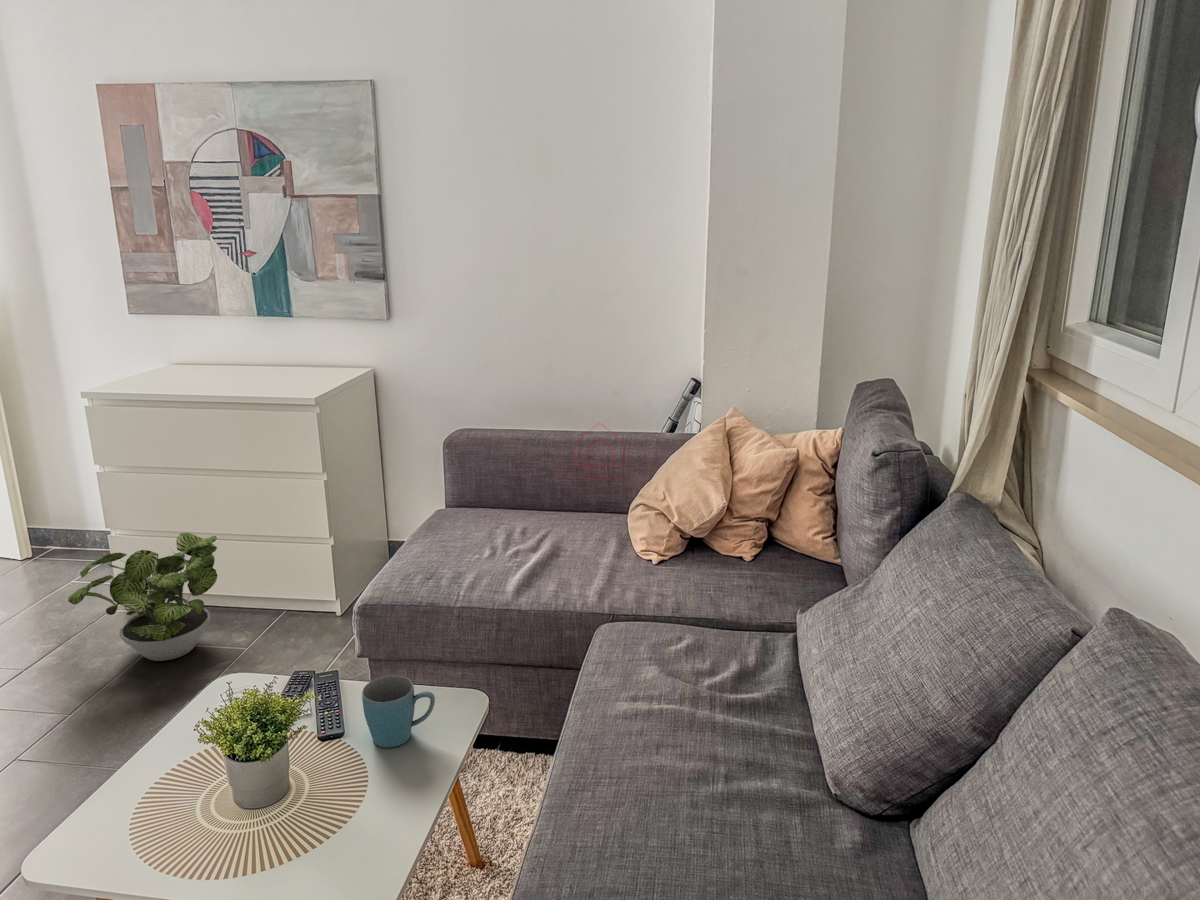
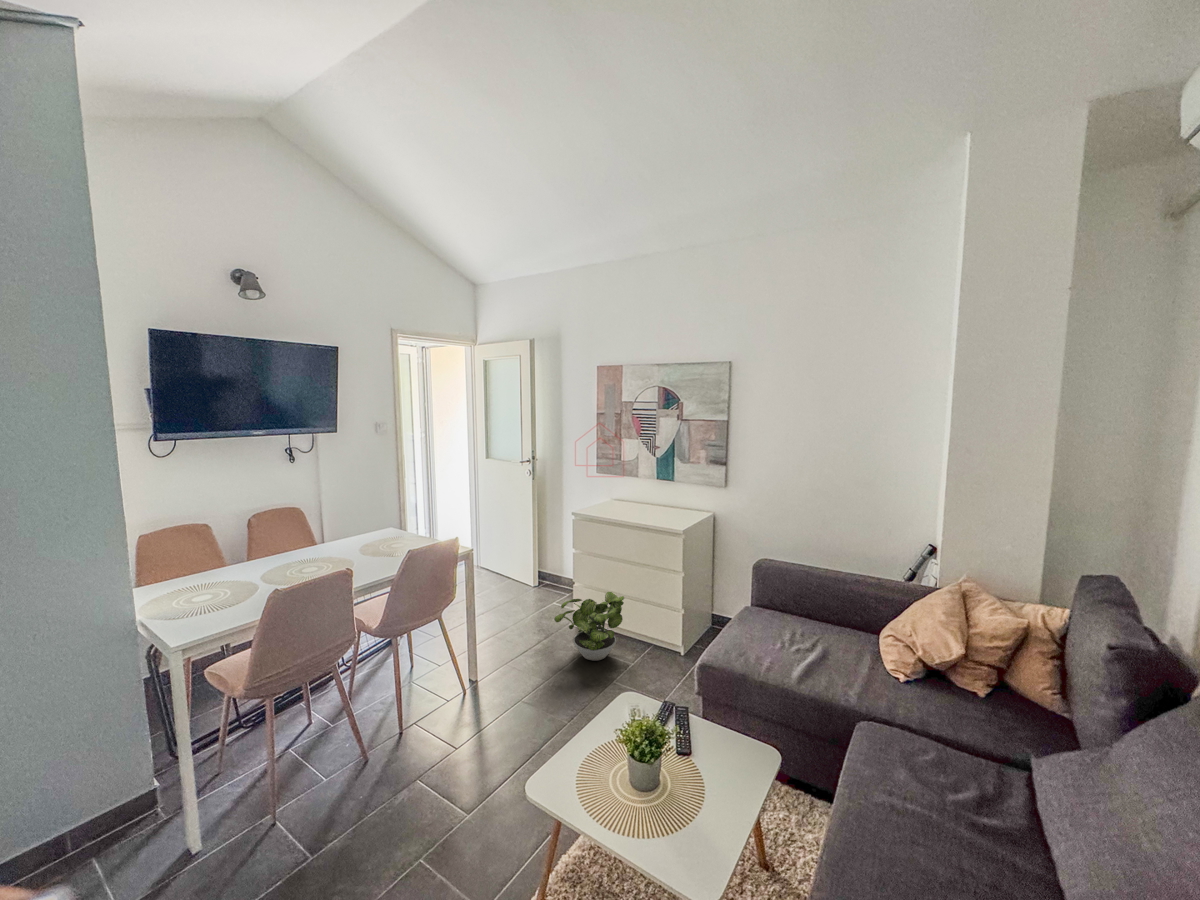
mug: present [362,676,435,748] -> none [704,724,748,773]

